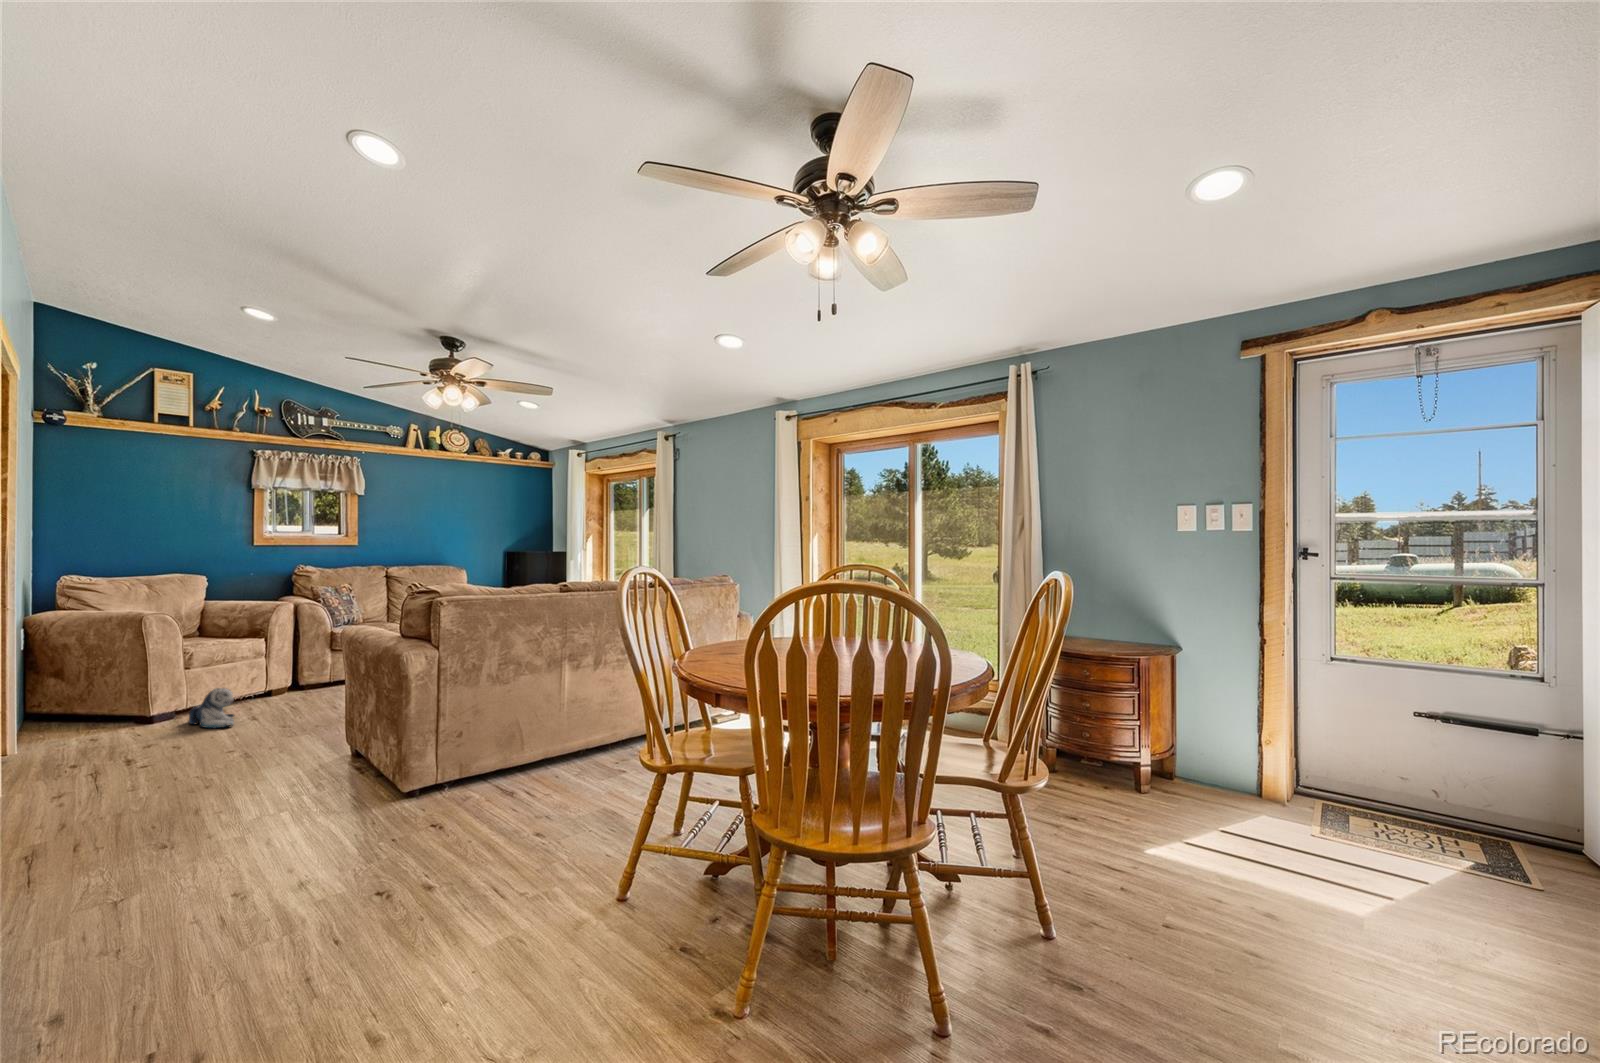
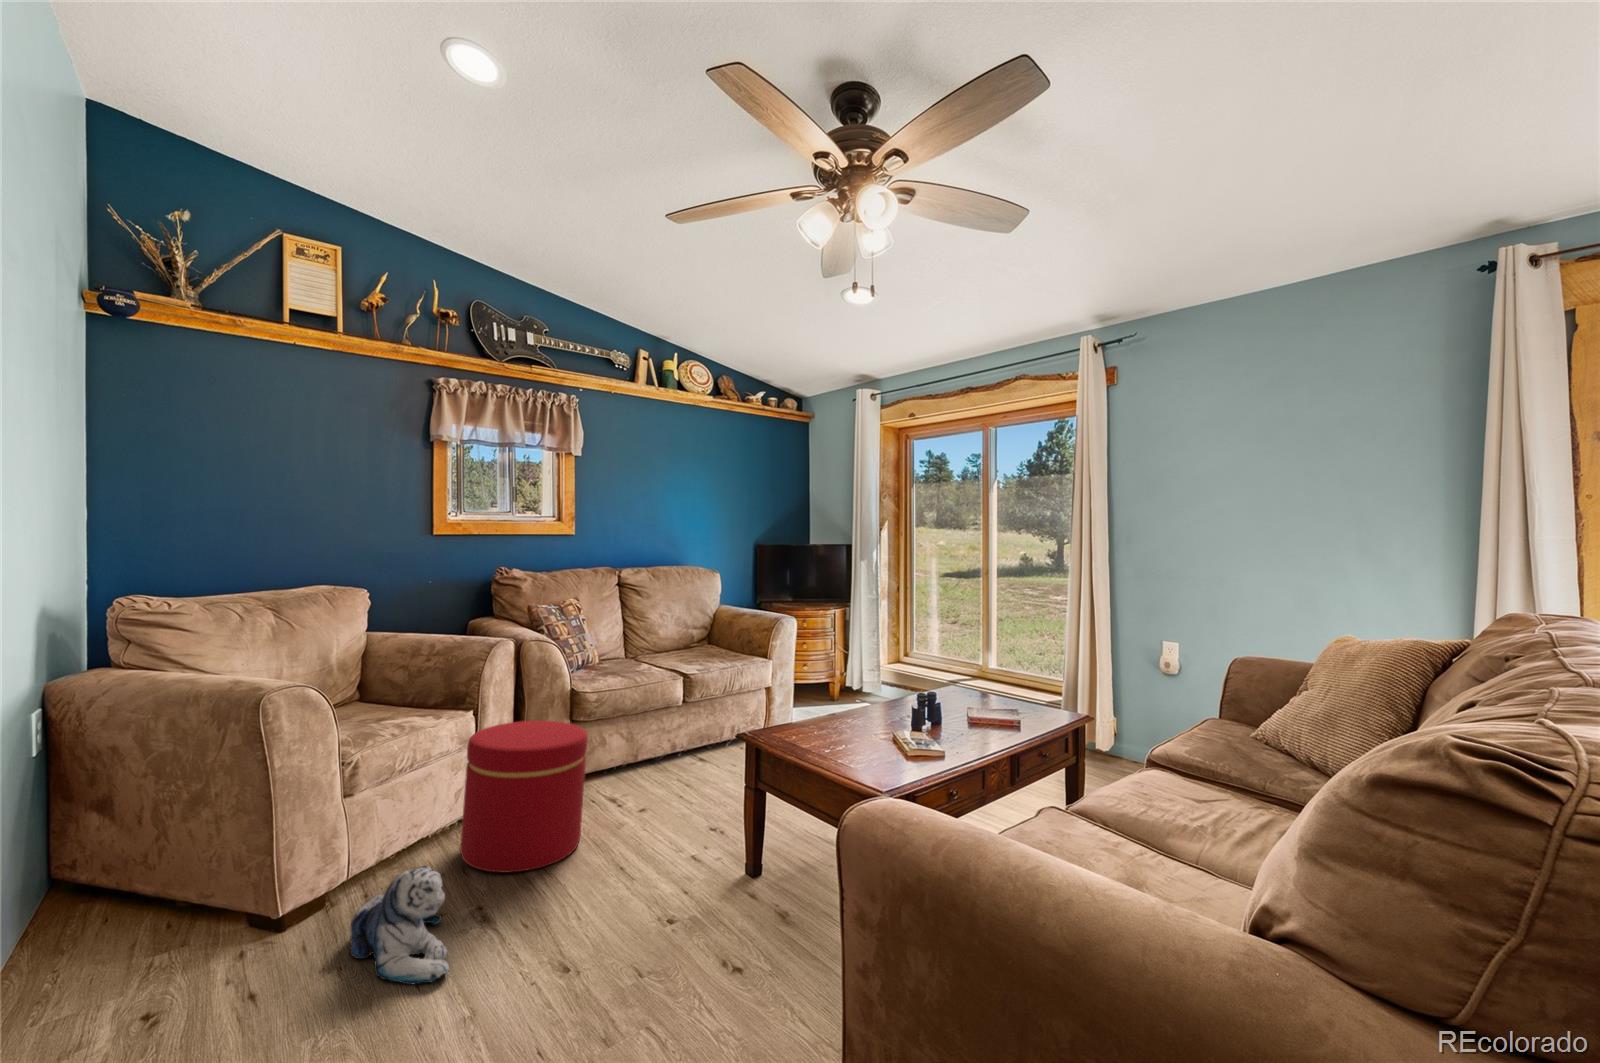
ottoman: none [251,642,326,707] -> present [460,721,588,873]

